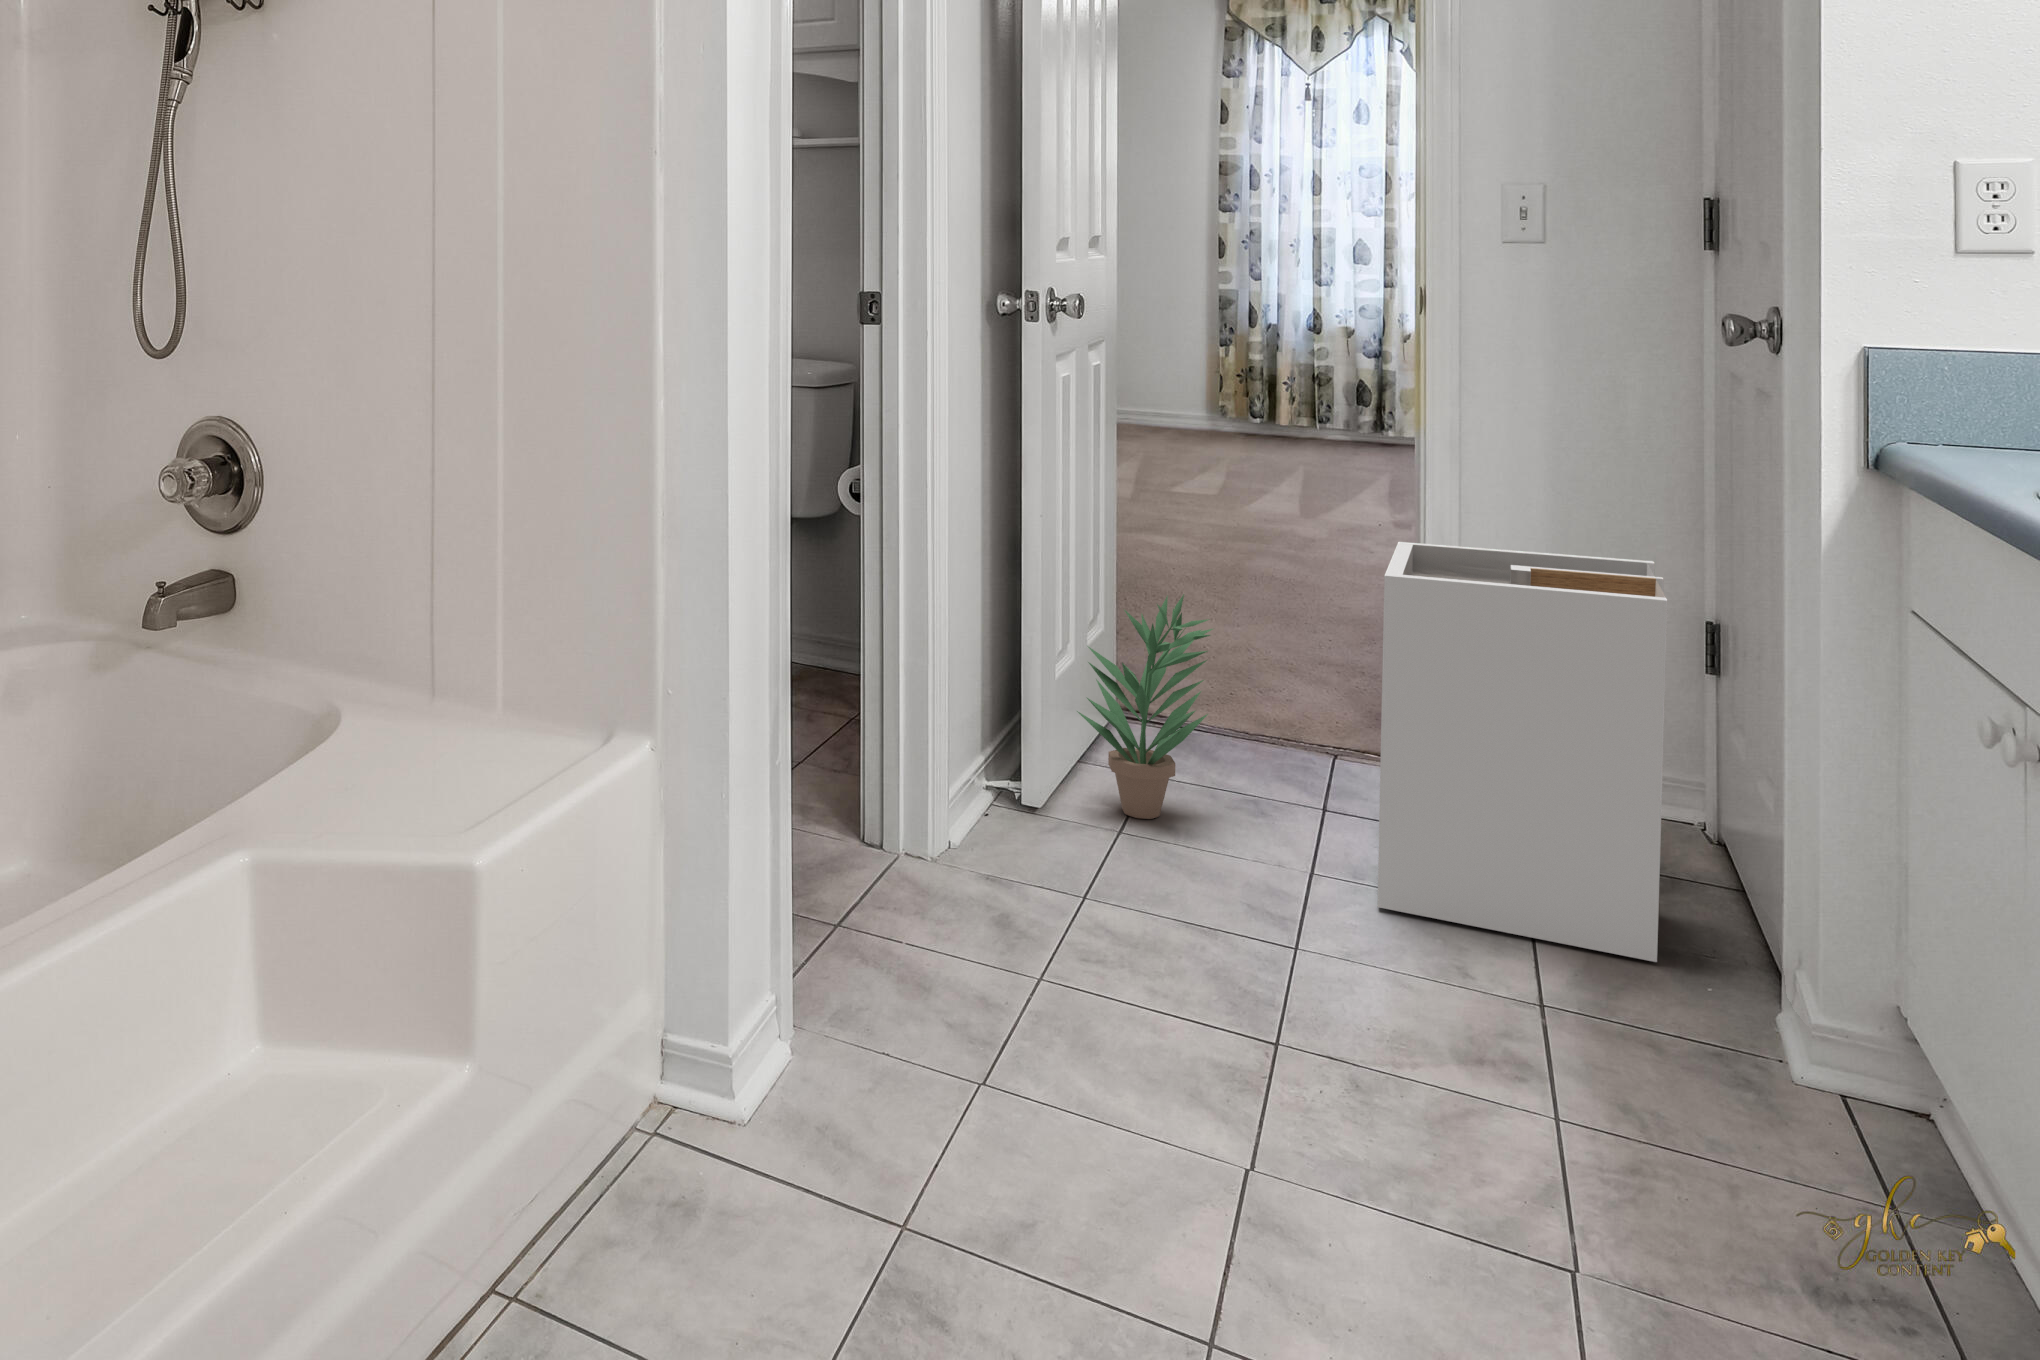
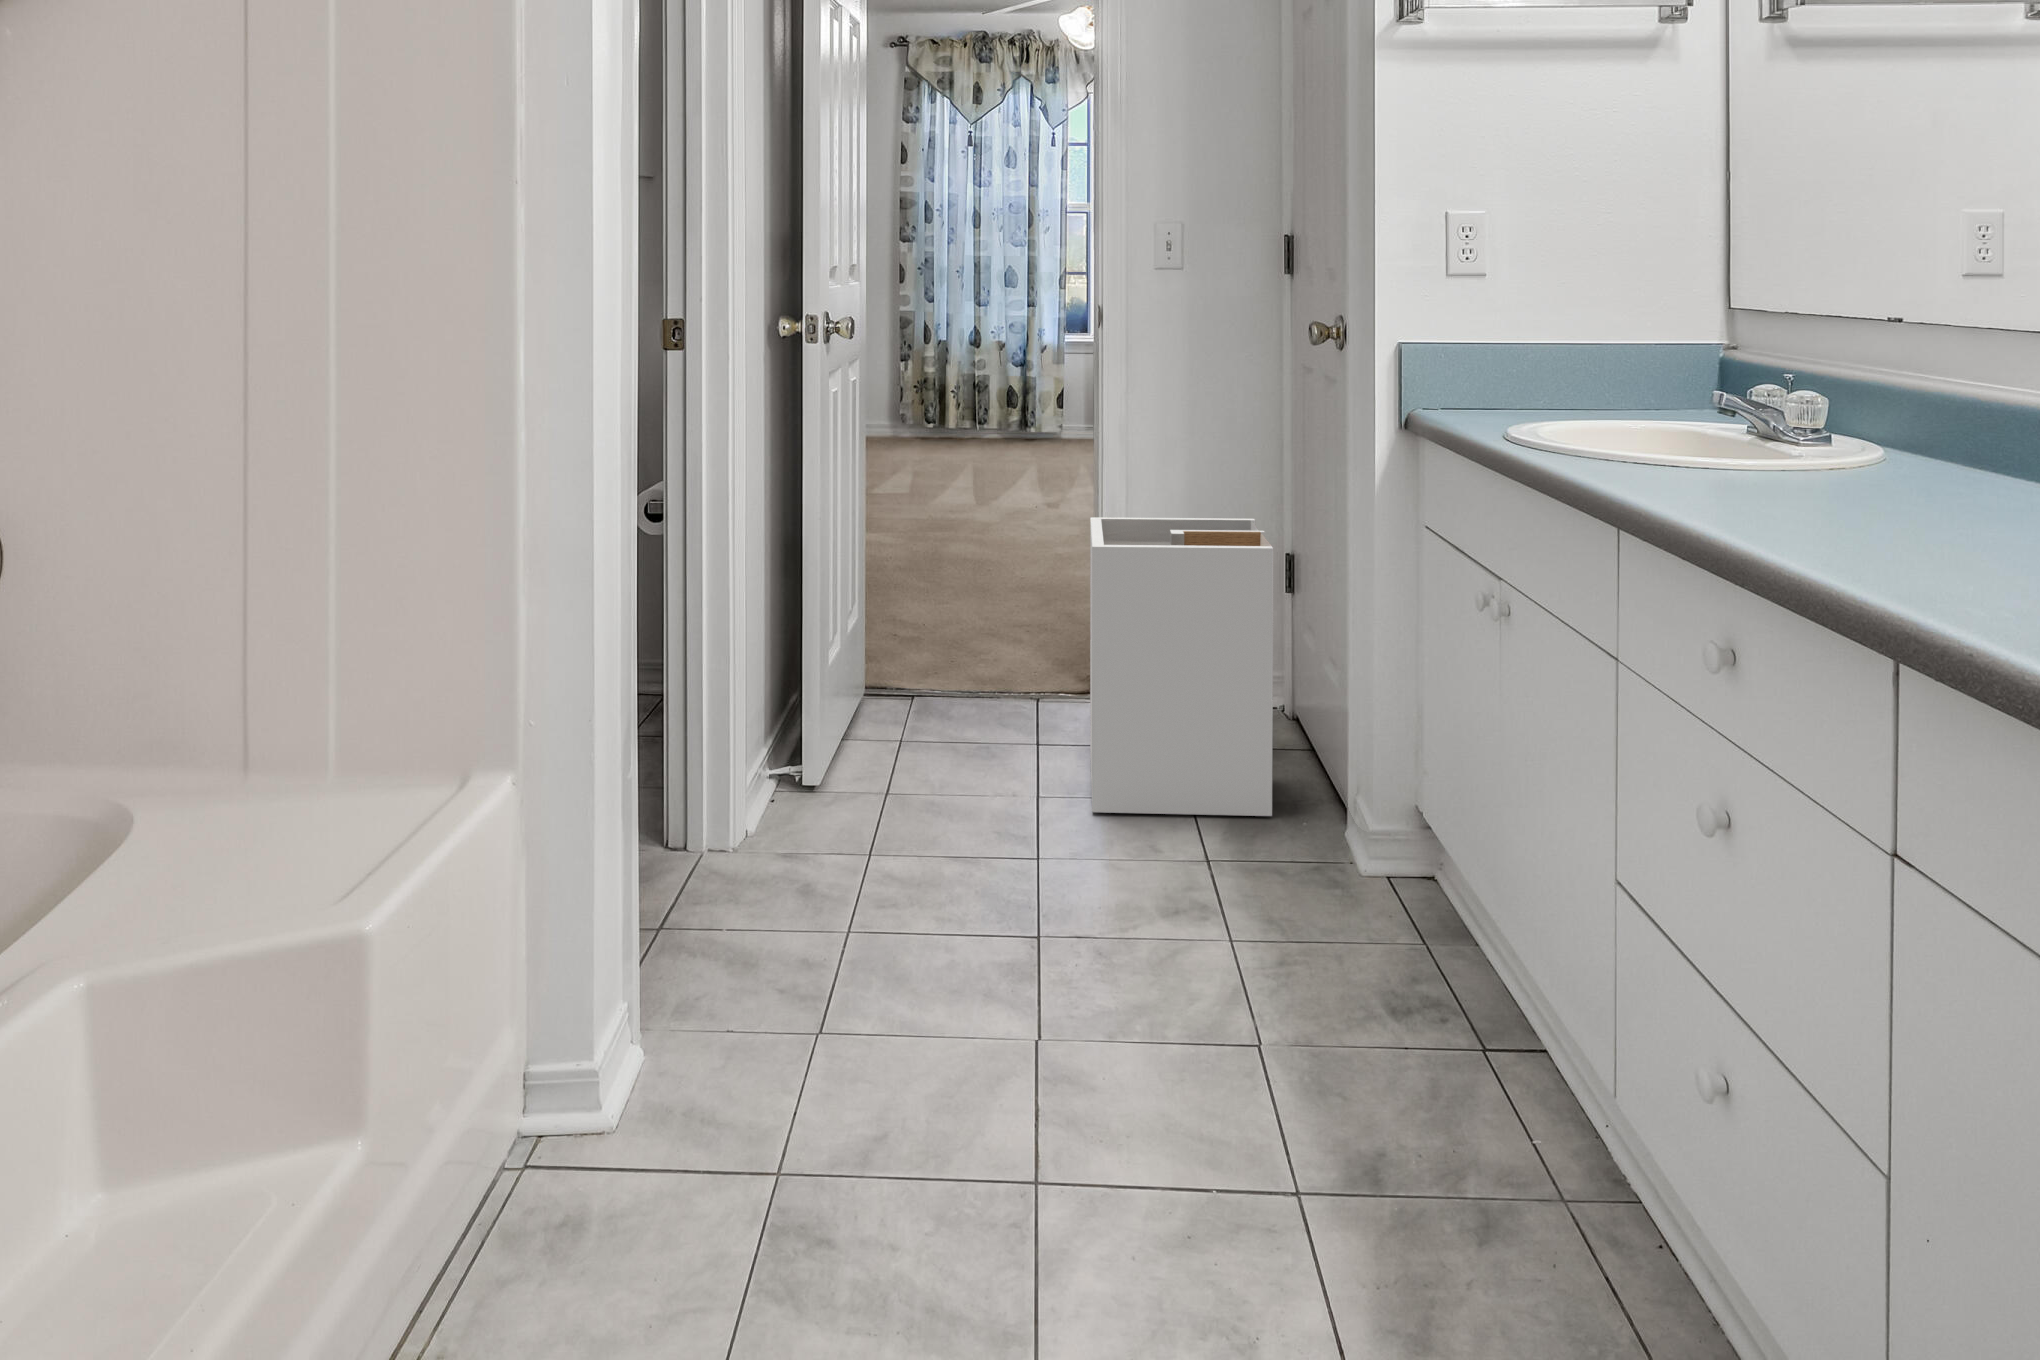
potted plant: present [1077,594,1213,819] -> none [853,574,961,772]

